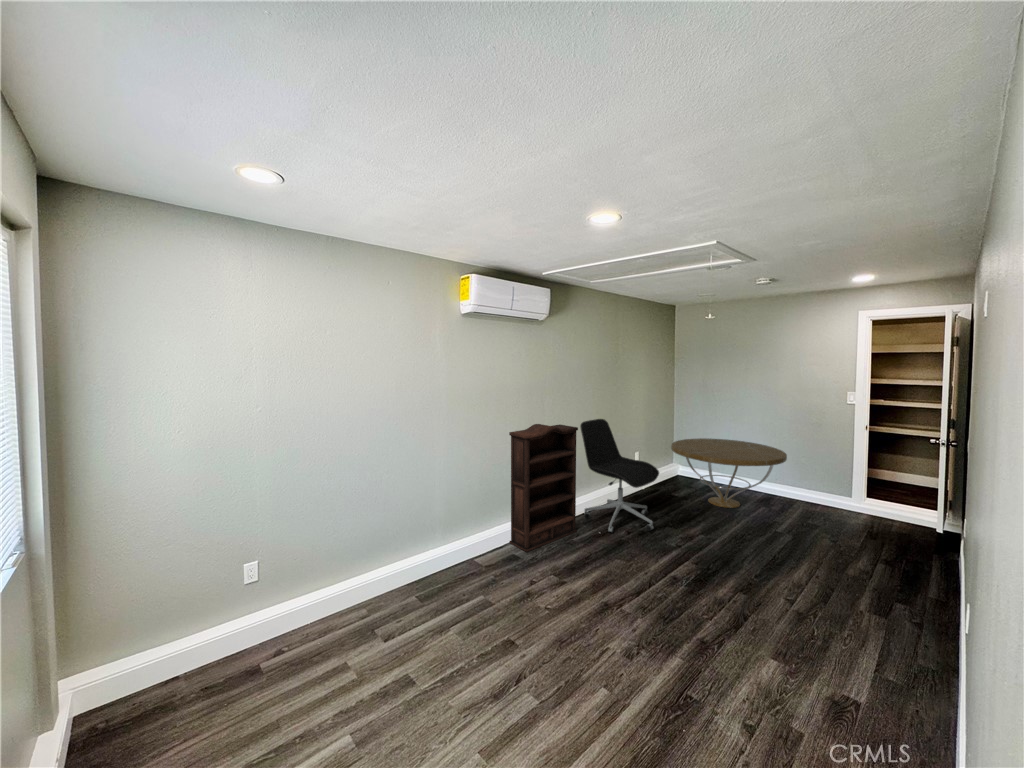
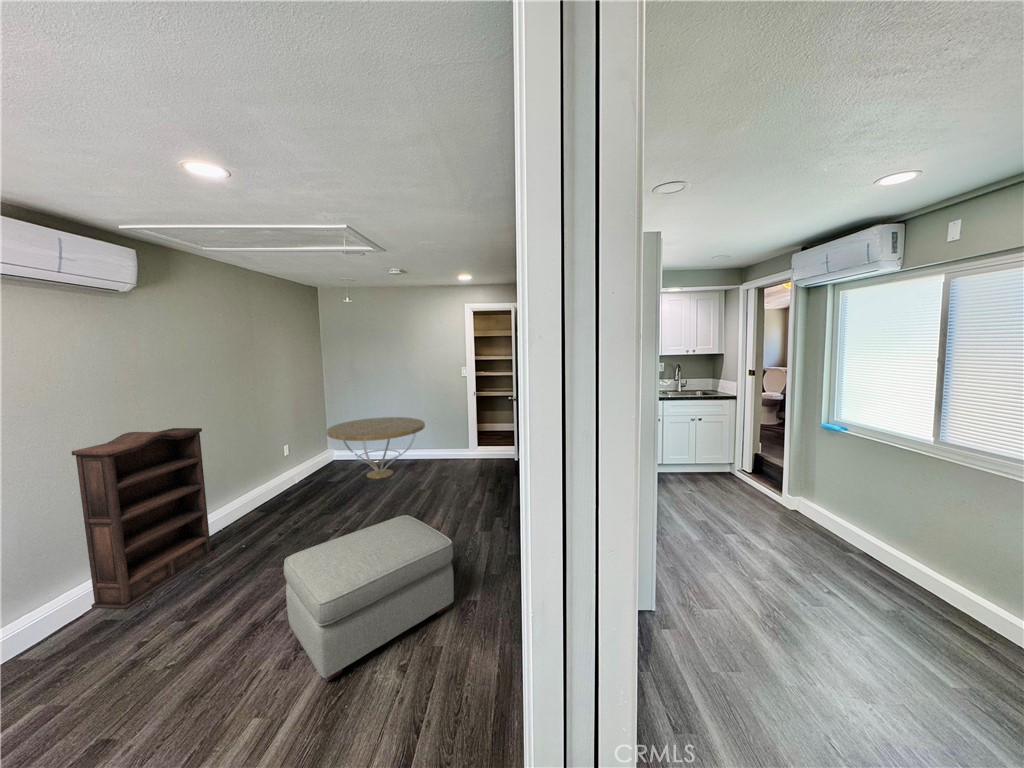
office chair: present [580,419,659,533] -> none [208,414,314,539]
ottoman: none [636,556,825,690] -> present [284,515,454,681]

